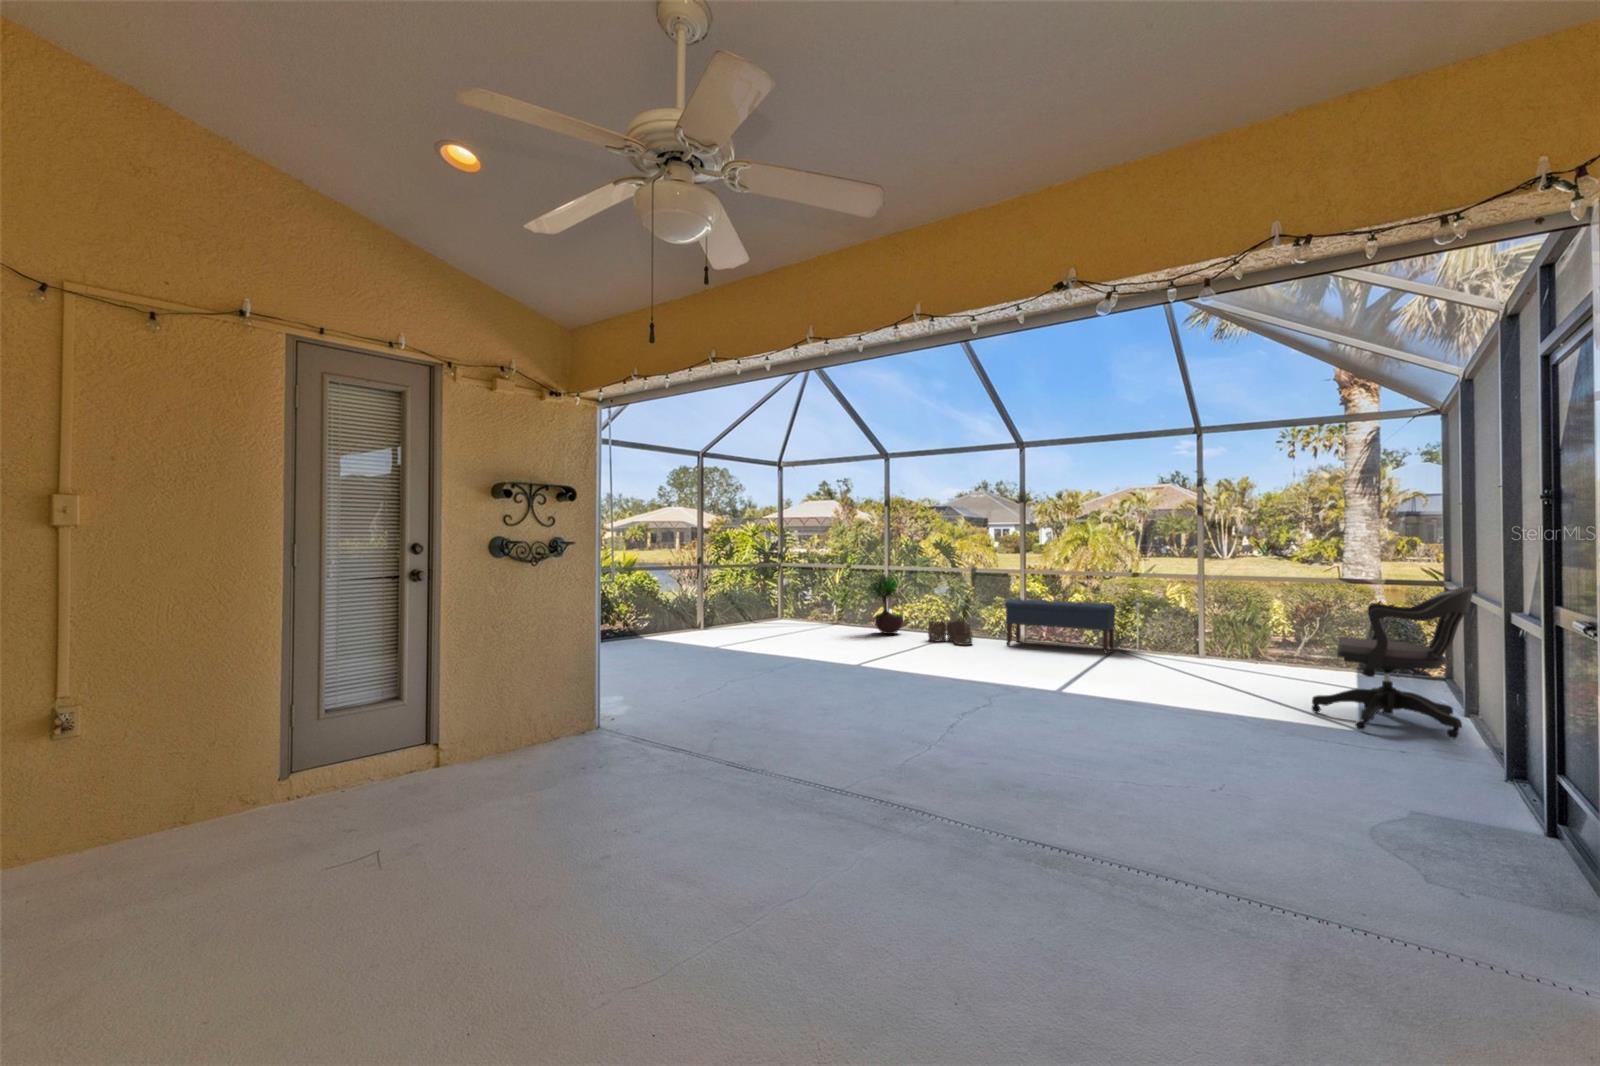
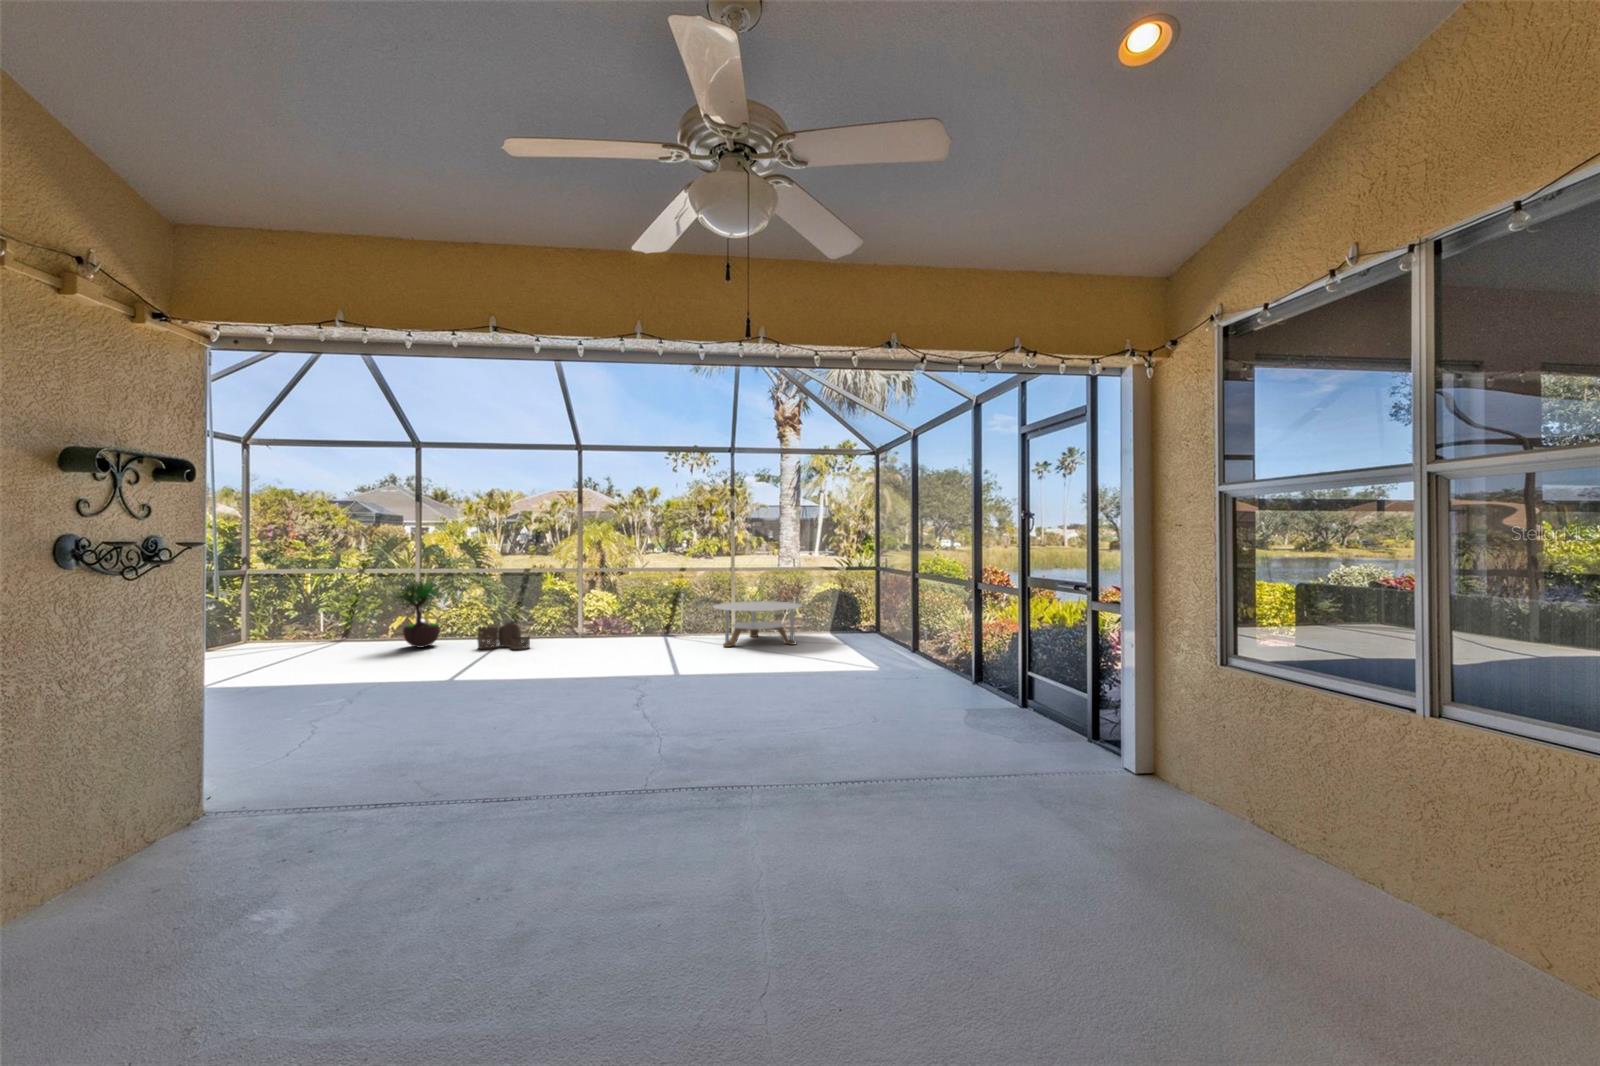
chair: present [1312,586,1474,738] -> none [829,572,915,675]
bench: present [1005,599,1116,653] -> none [563,595,661,644]
round table: none [1169,618,1303,679] -> present [713,601,802,647]

